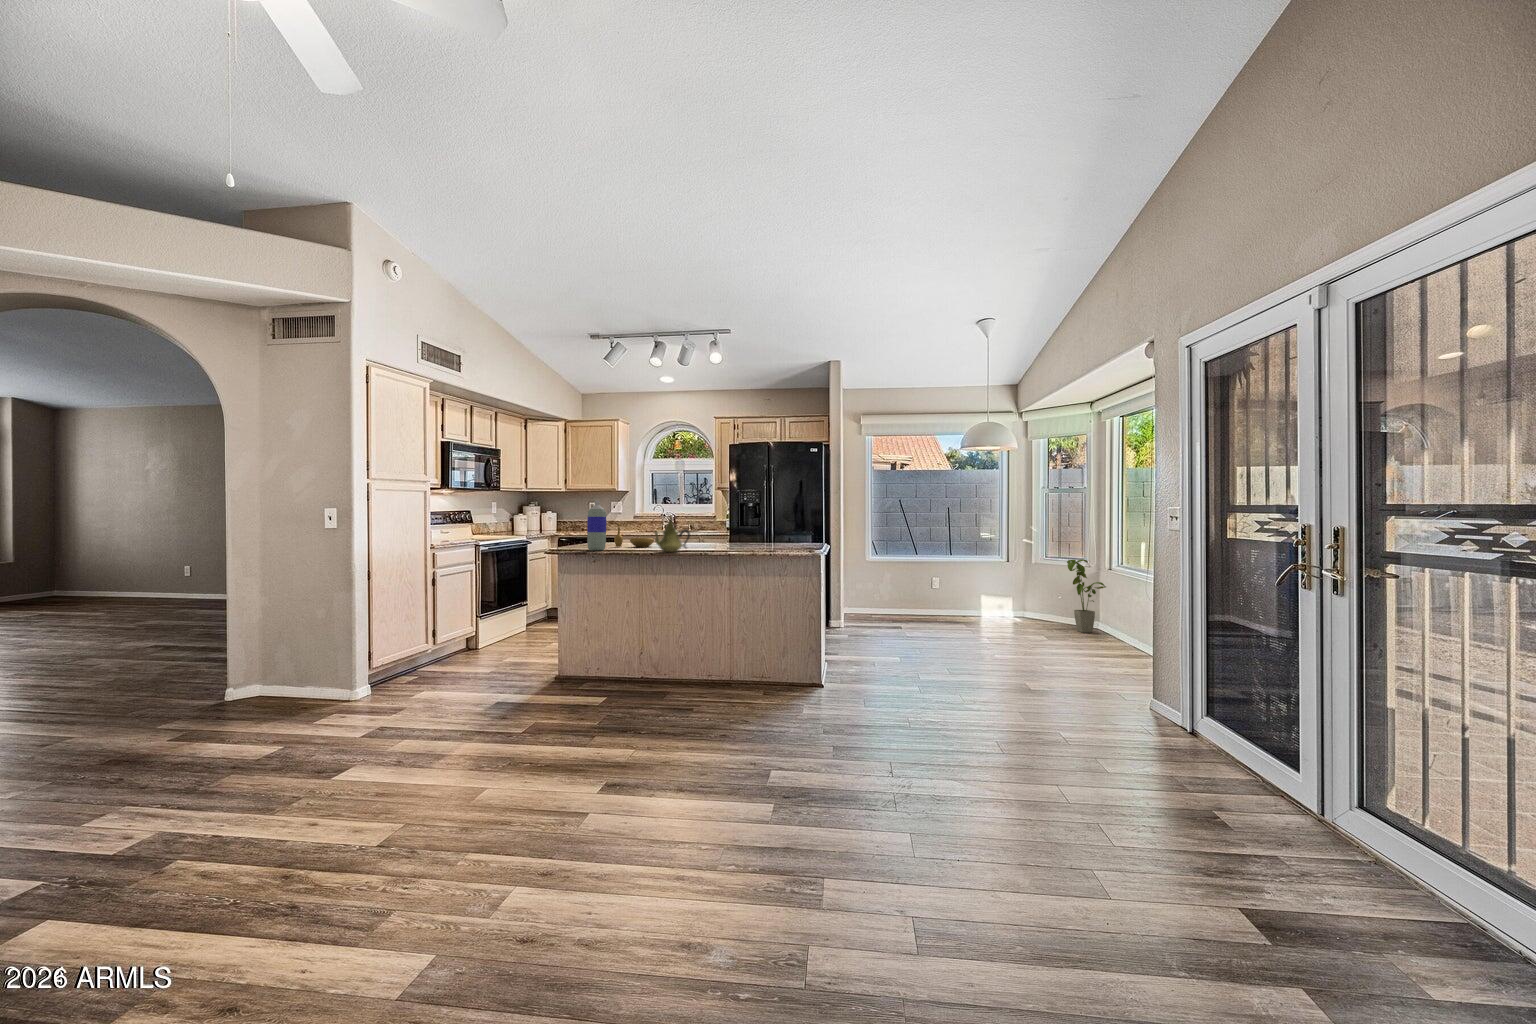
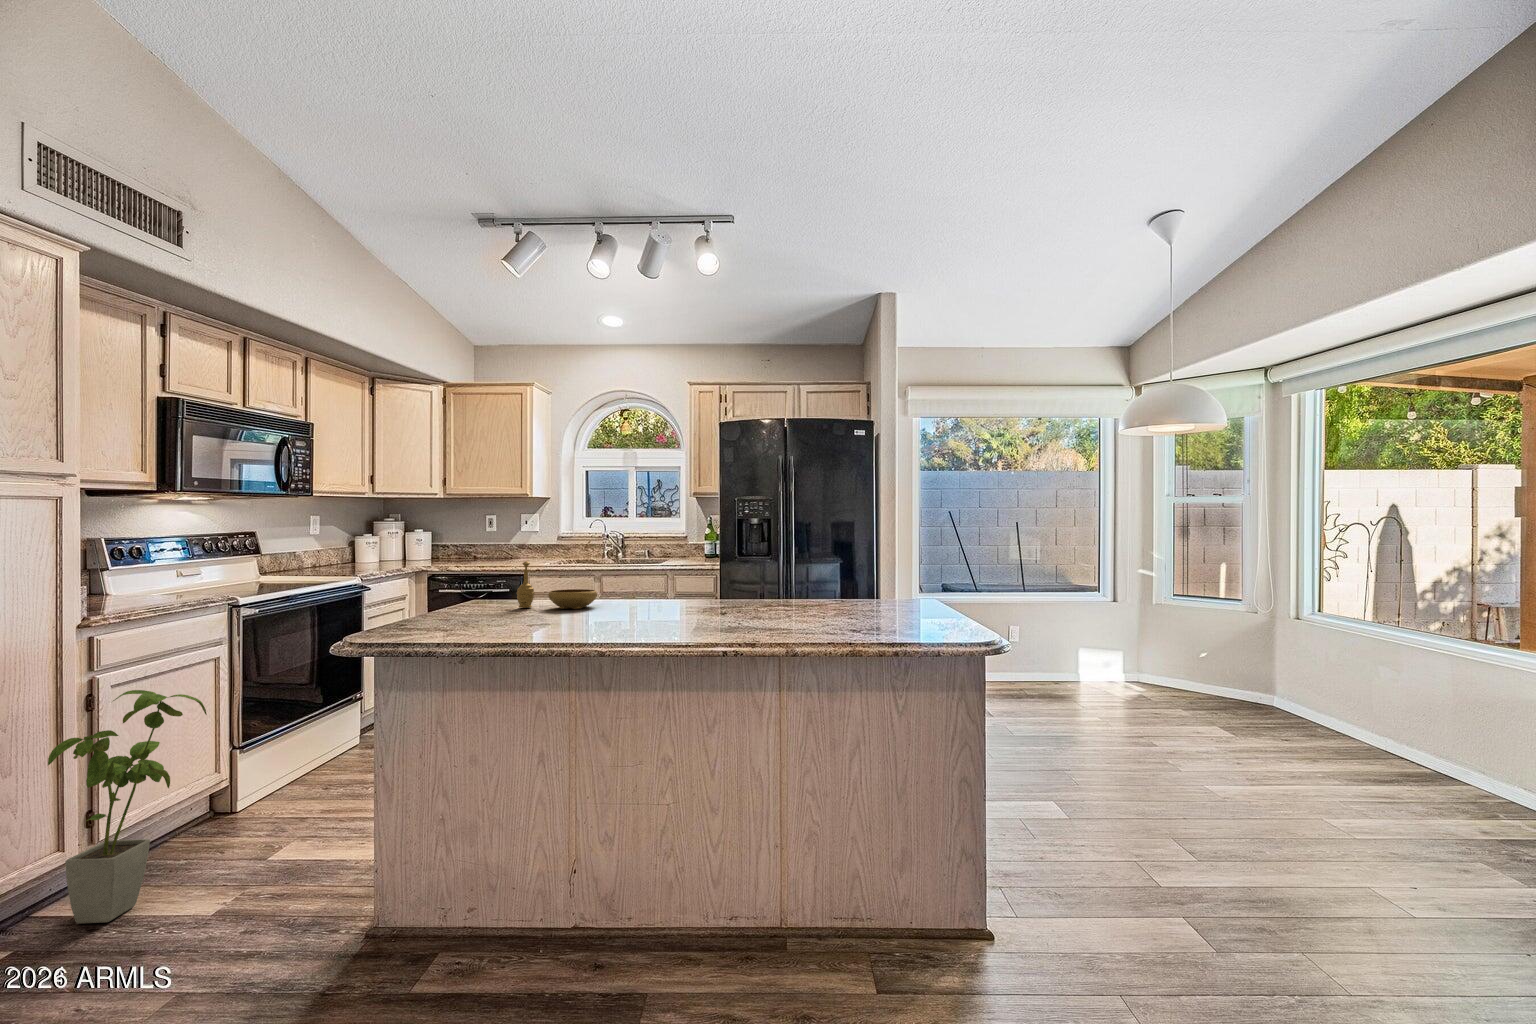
bottle: present [587,500,606,550] -> none [450,518,494,630]
teapot: present [654,518,690,552] -> none [603,554,689,641]
house plant: present [1067,559,1106,633] -> present [48,690,207,923]

